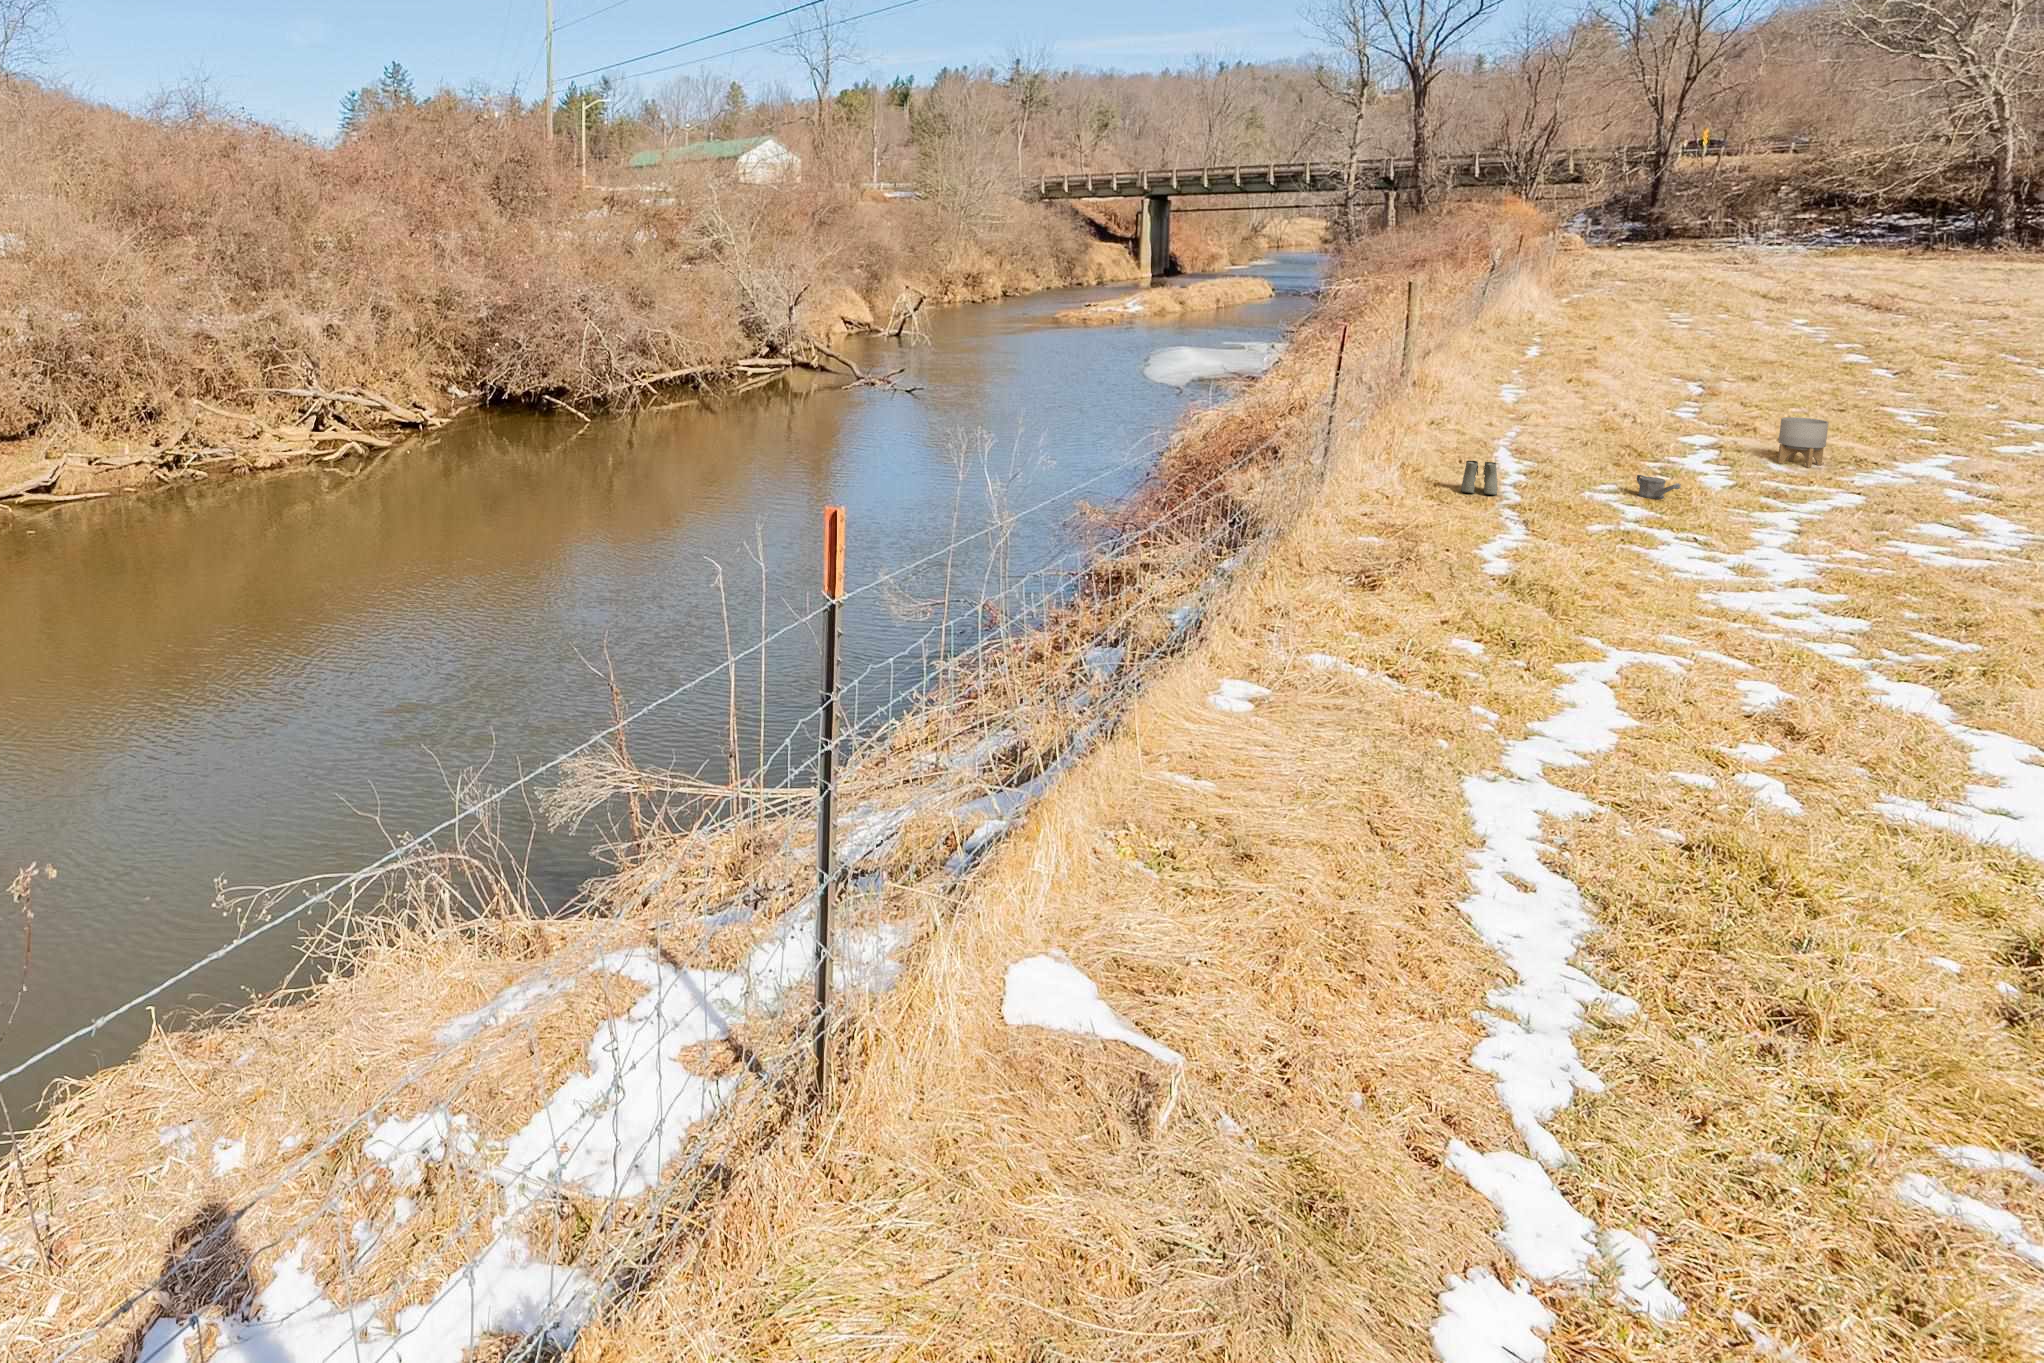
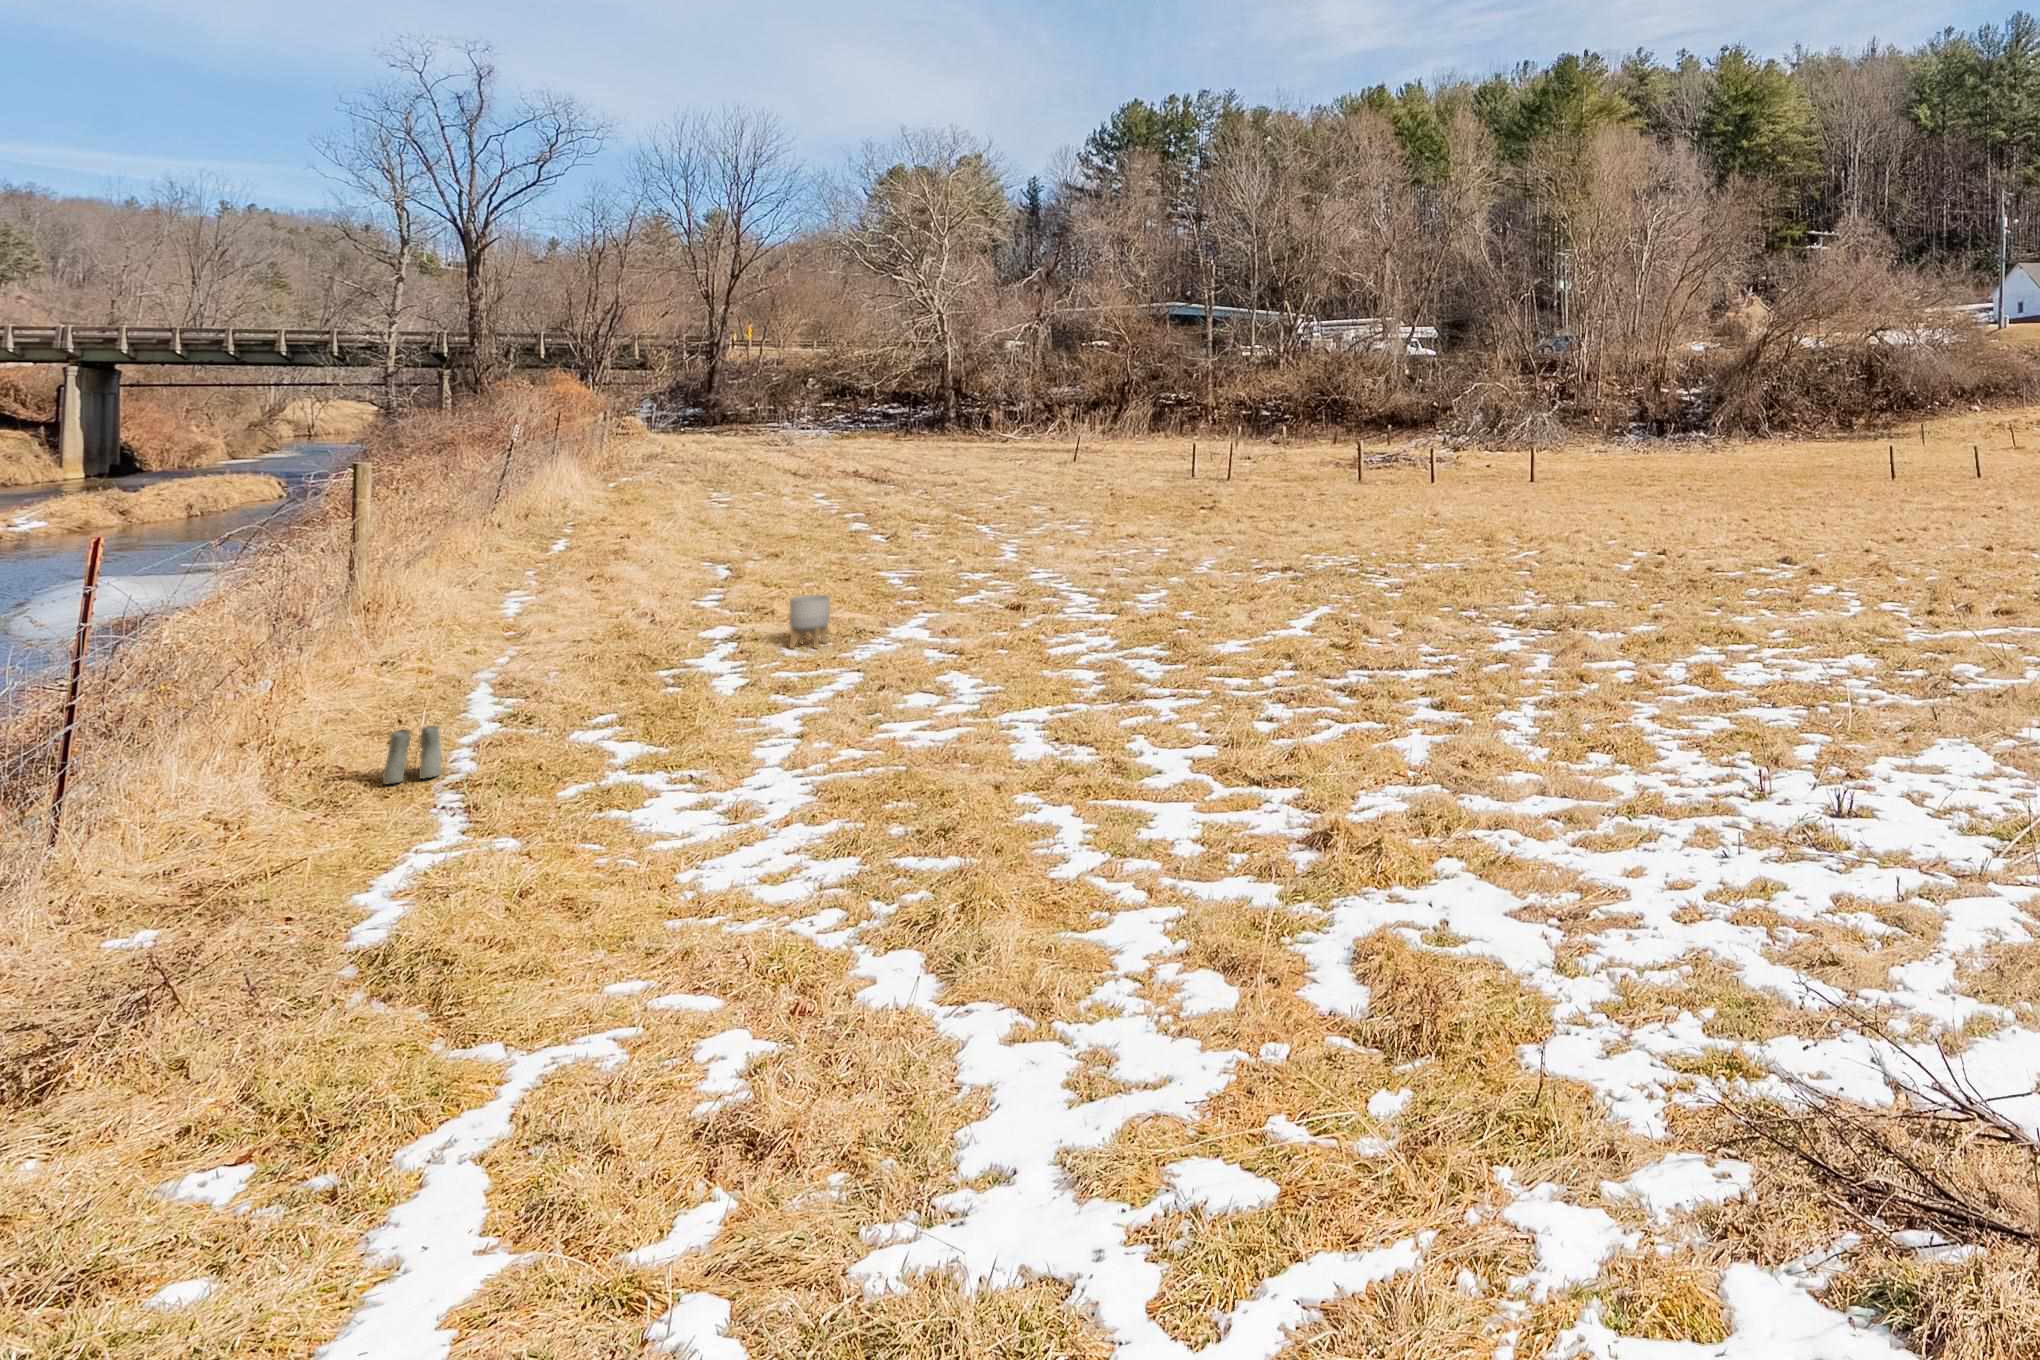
watering can: present [1637,475,1681,499] -> none [636,699,683,729]

